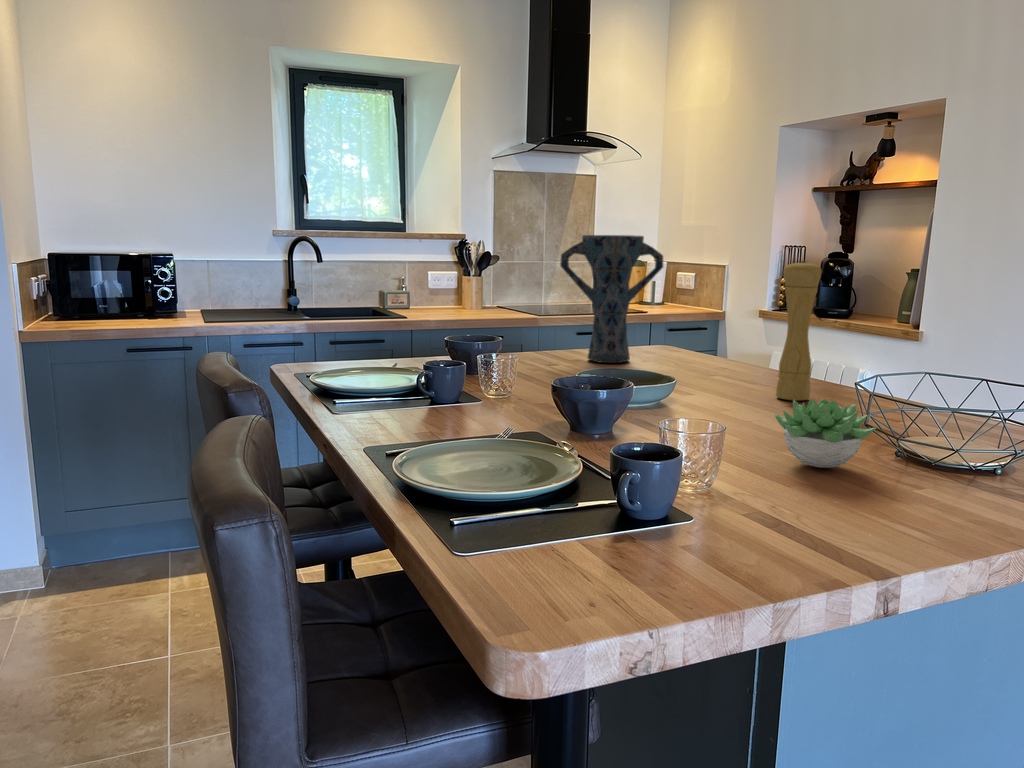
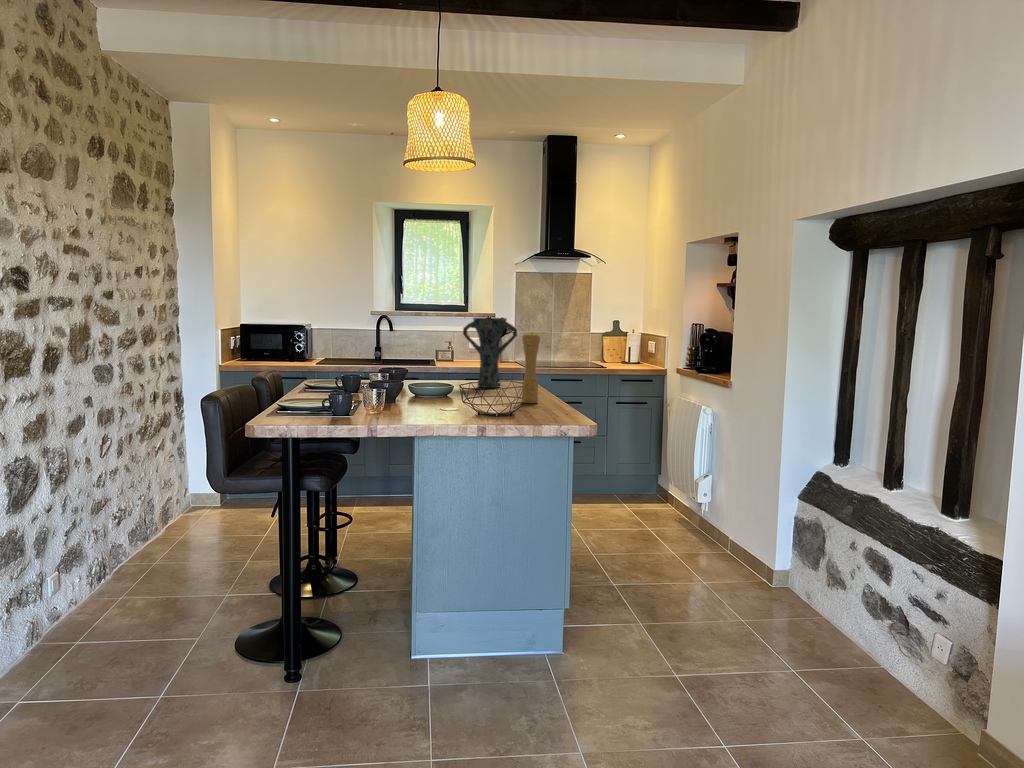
succulent plant: present [774,399,876,468] -> none [436,390,477,418]

